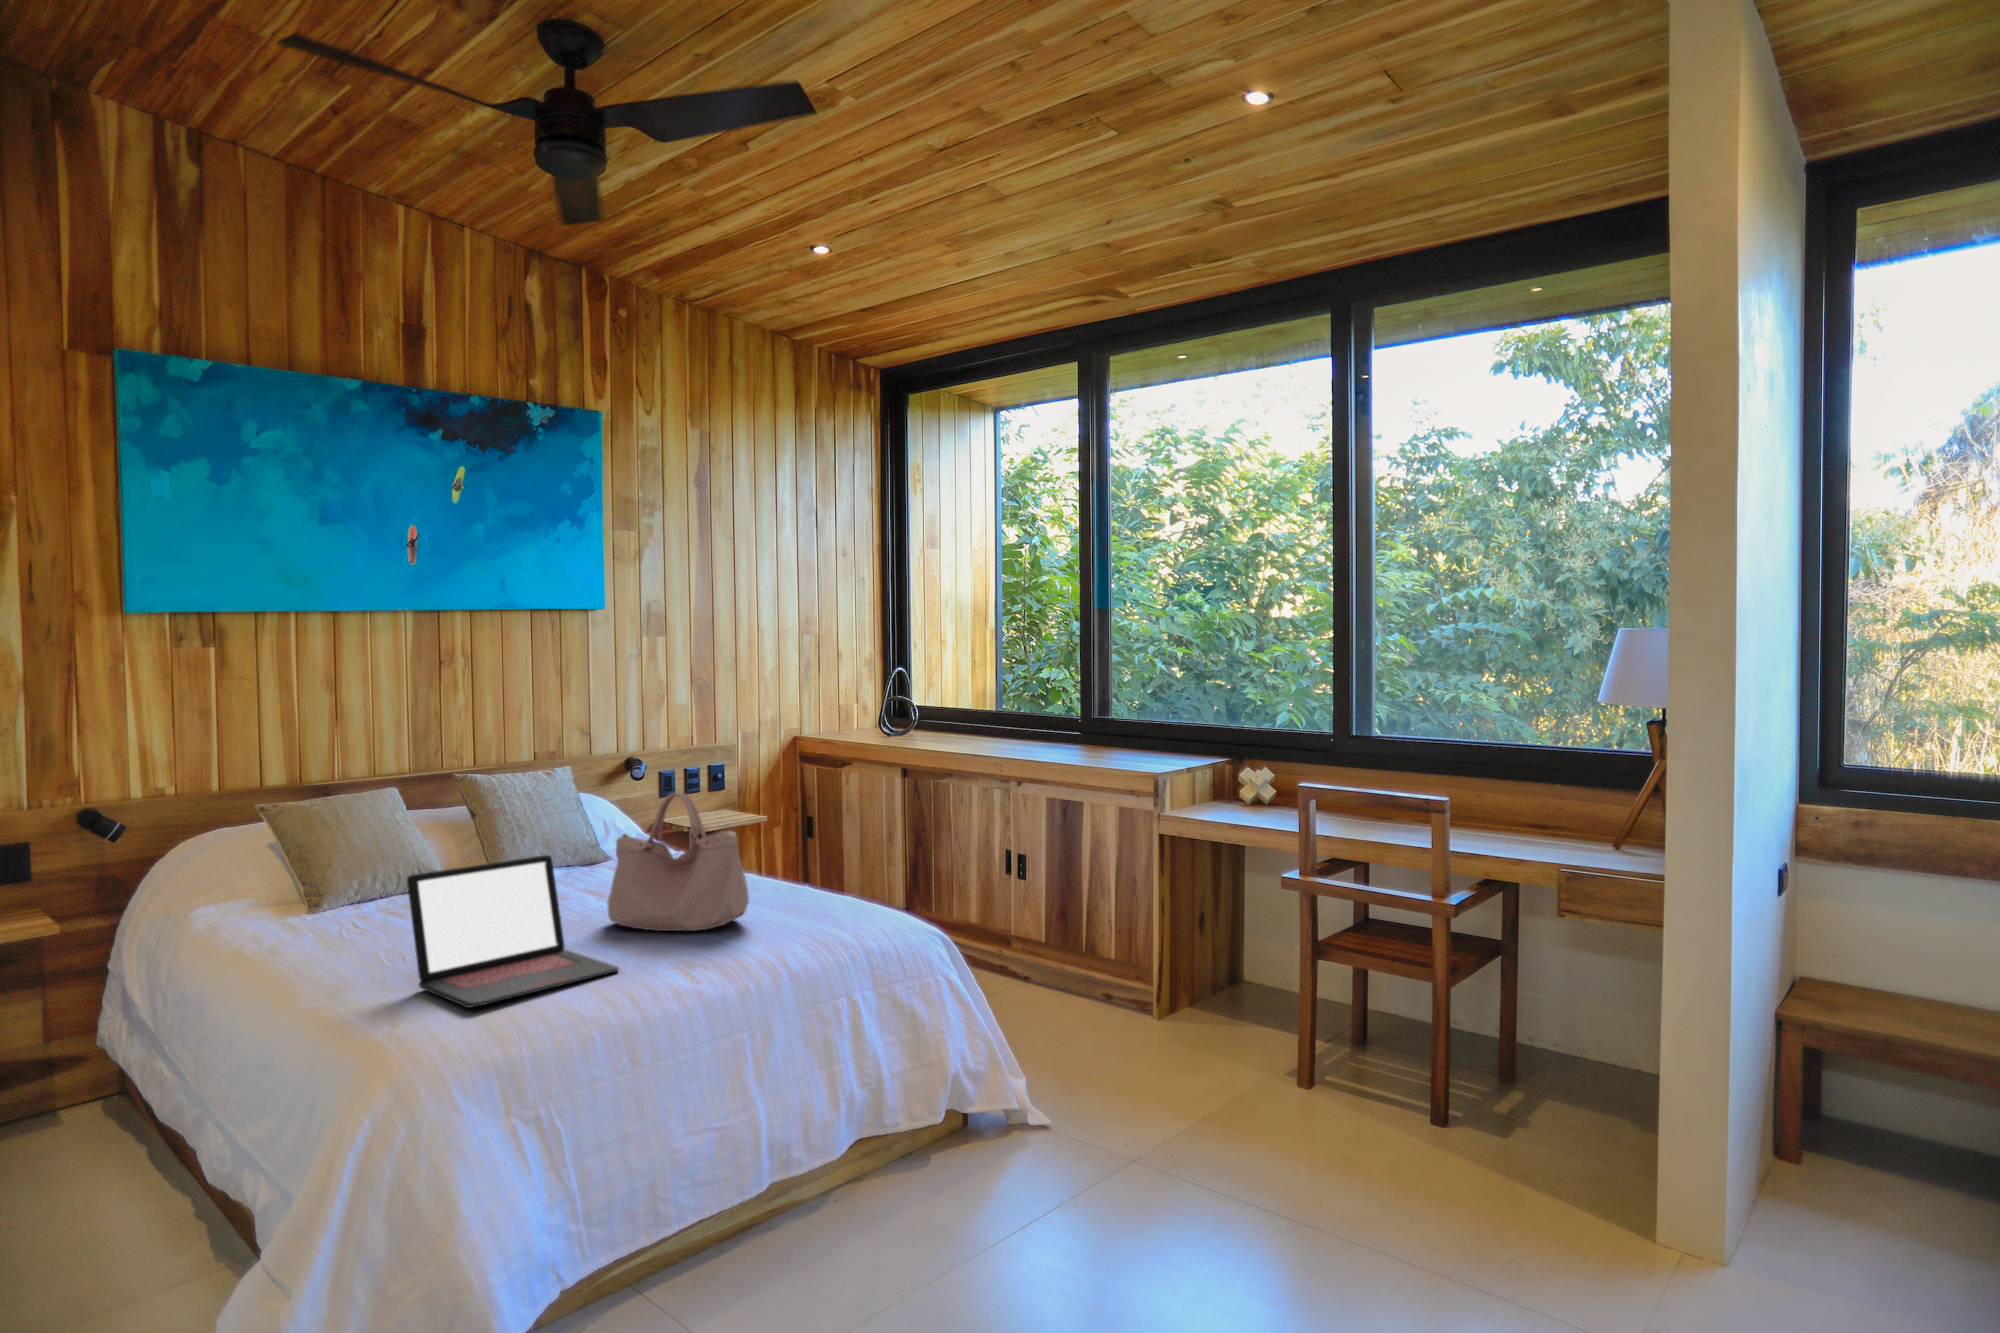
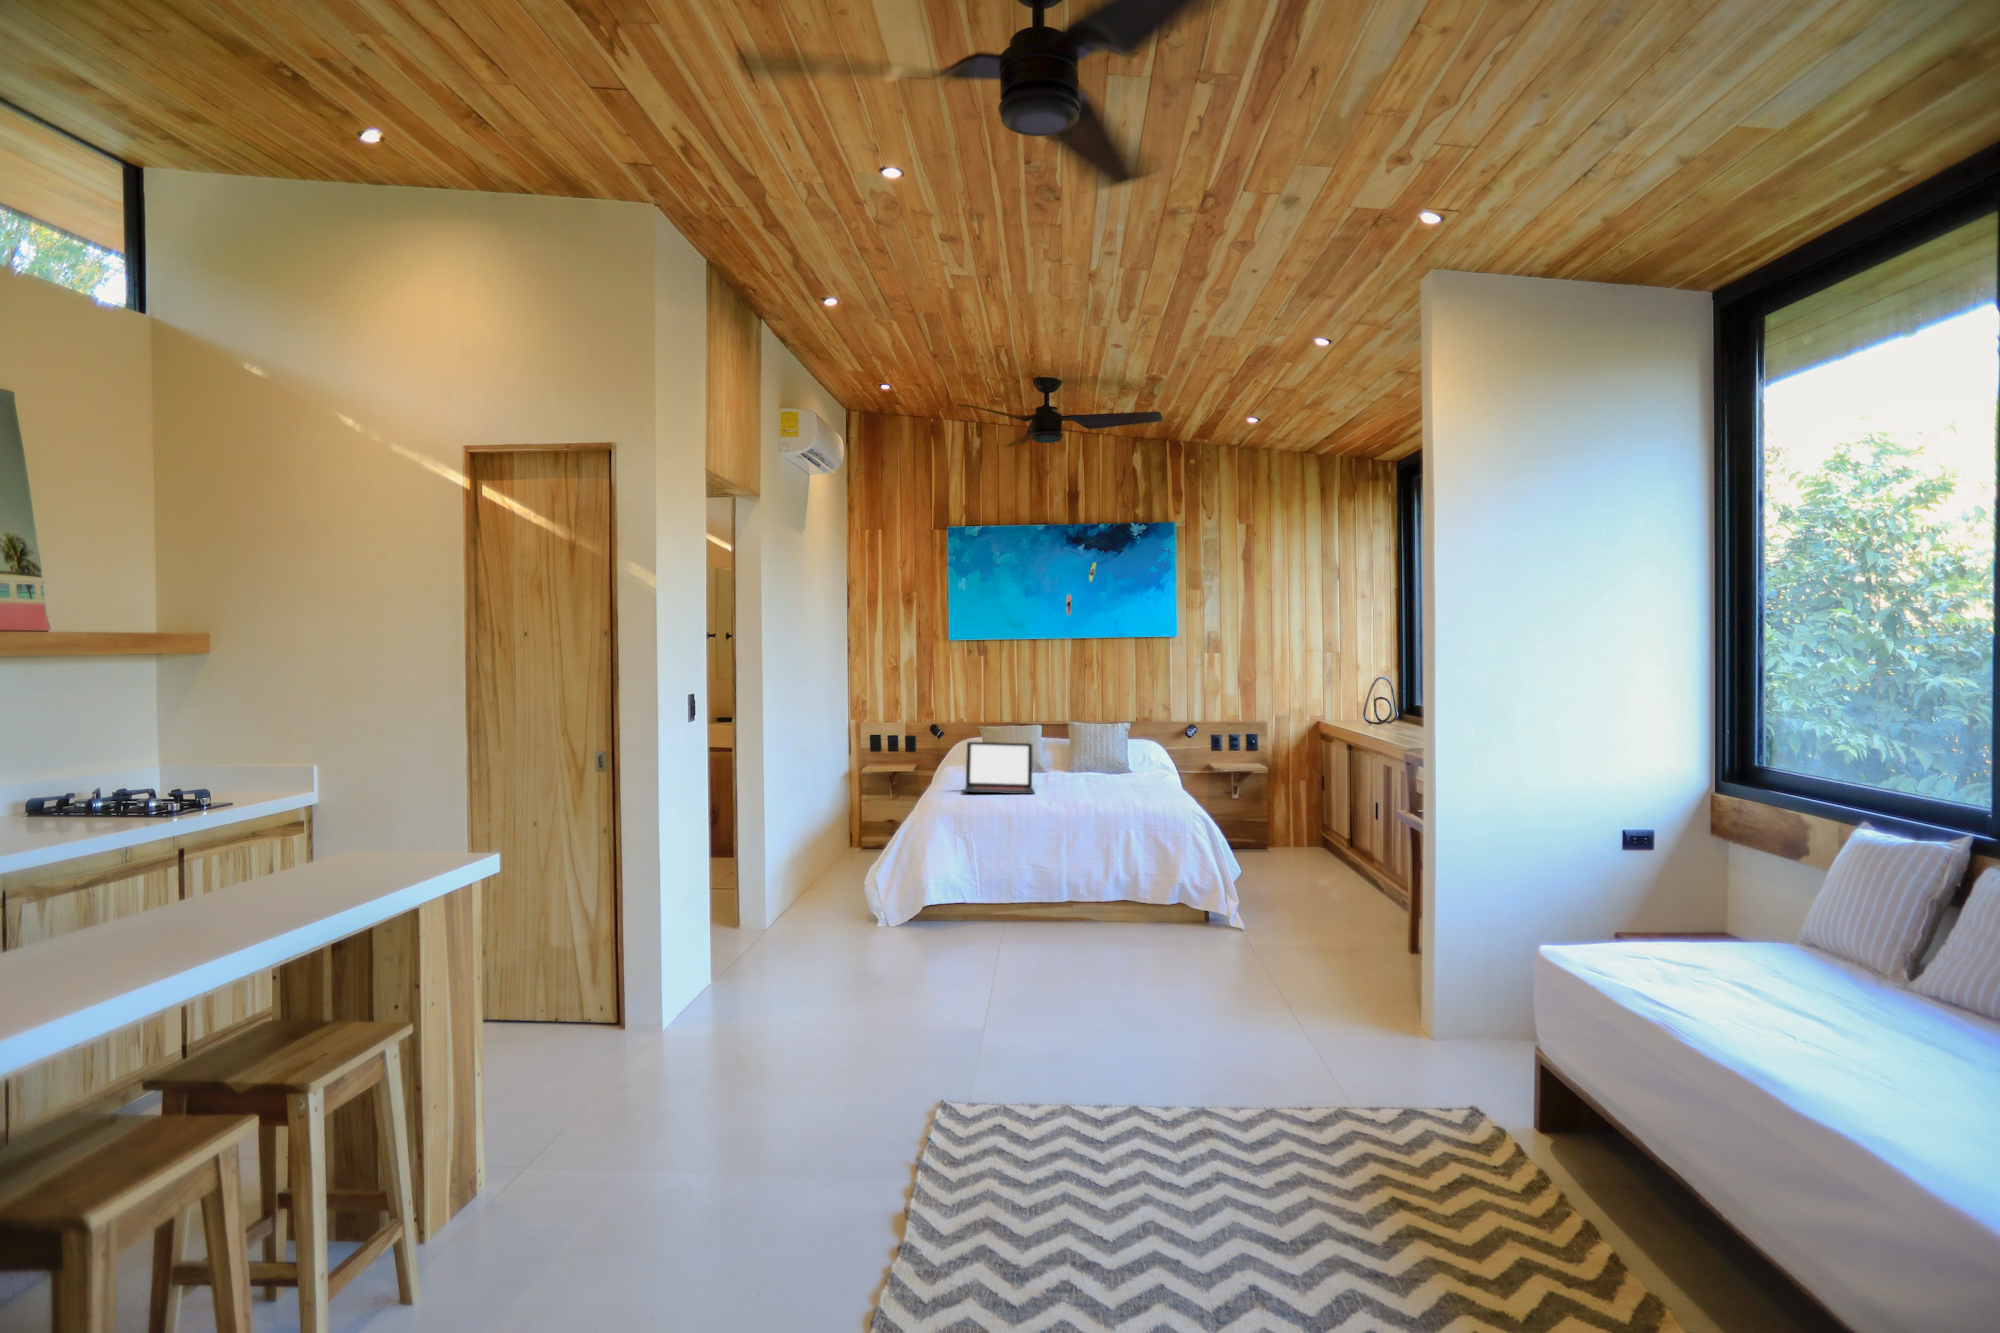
handbag: present [607,792,749,931] -> none [1065,722,1121,790]

